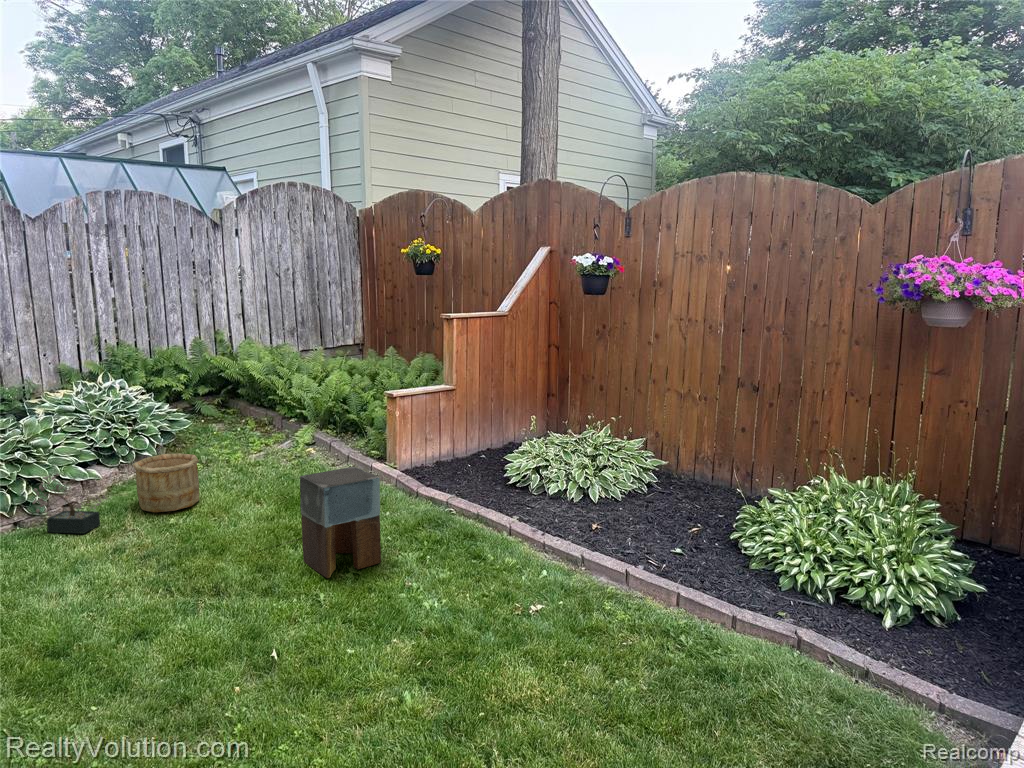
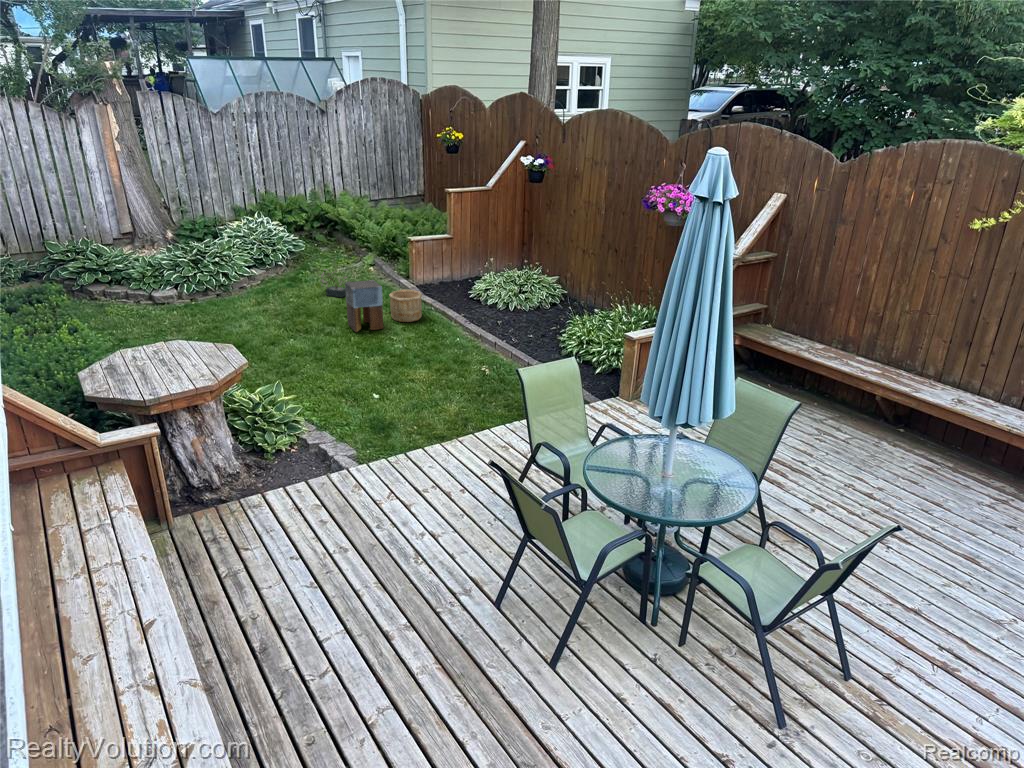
wooden bucket: present [133,453,199,512] -> present [389,290,422,322]
decorative plant: present [29,474,107,534] -> present [321,269,347,297]

